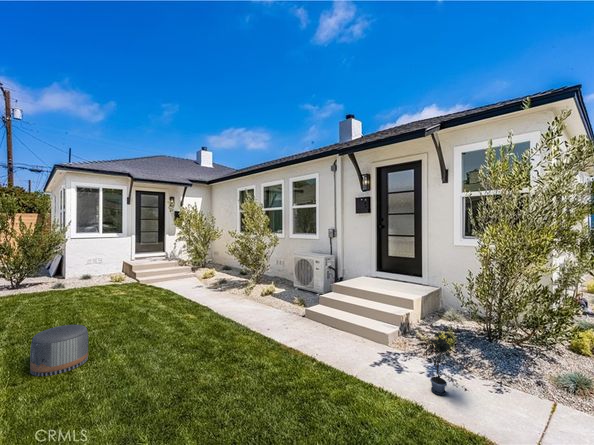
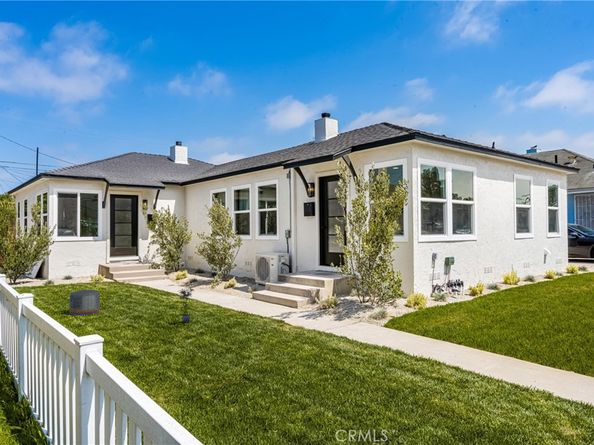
potted plant: present [428,329,454,395] -> present [180,288,194,322]

